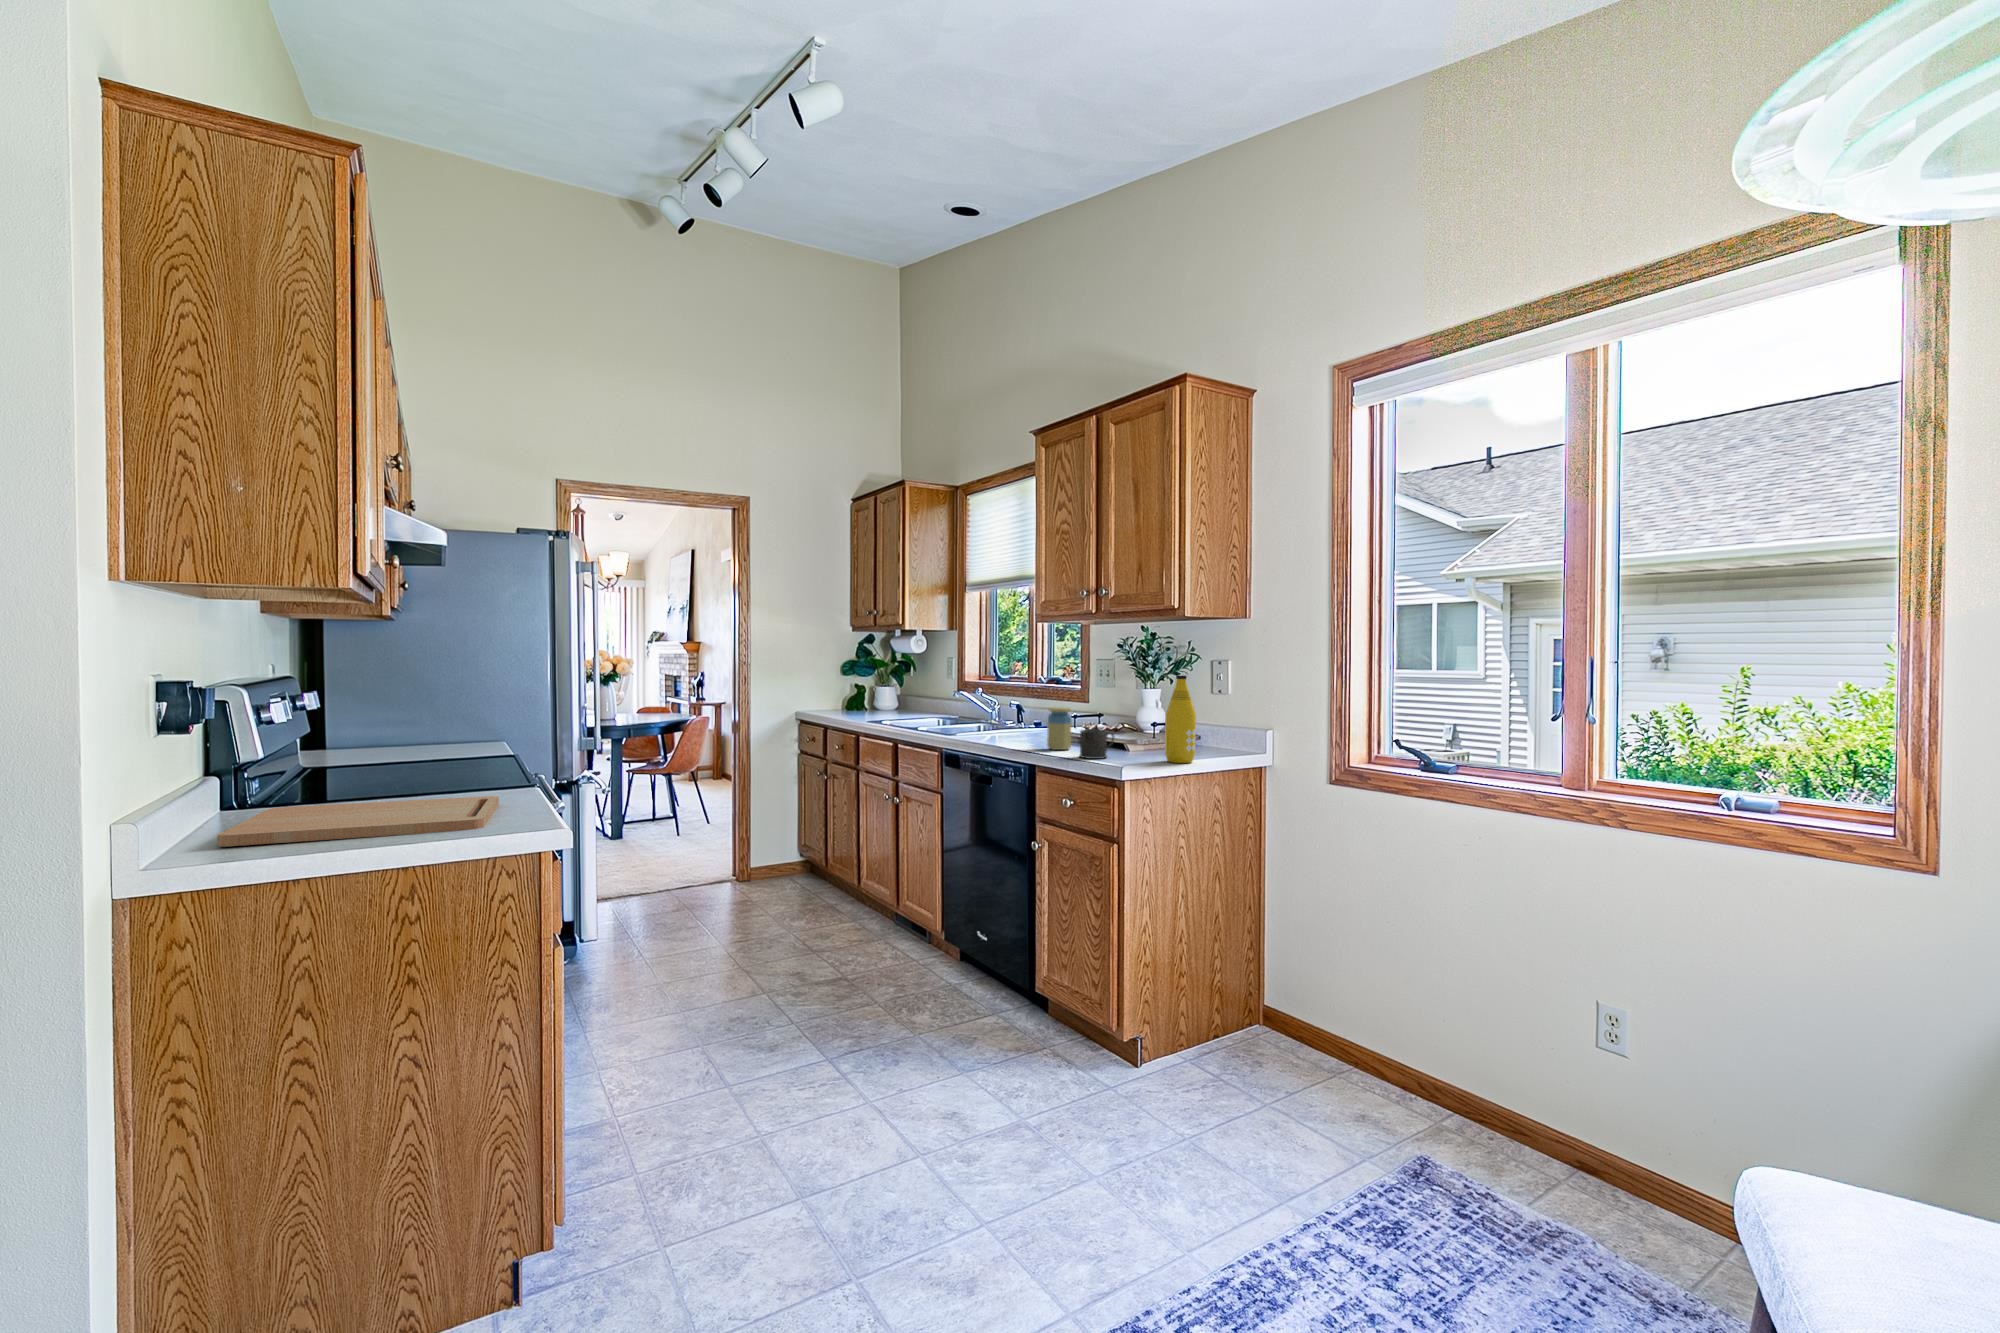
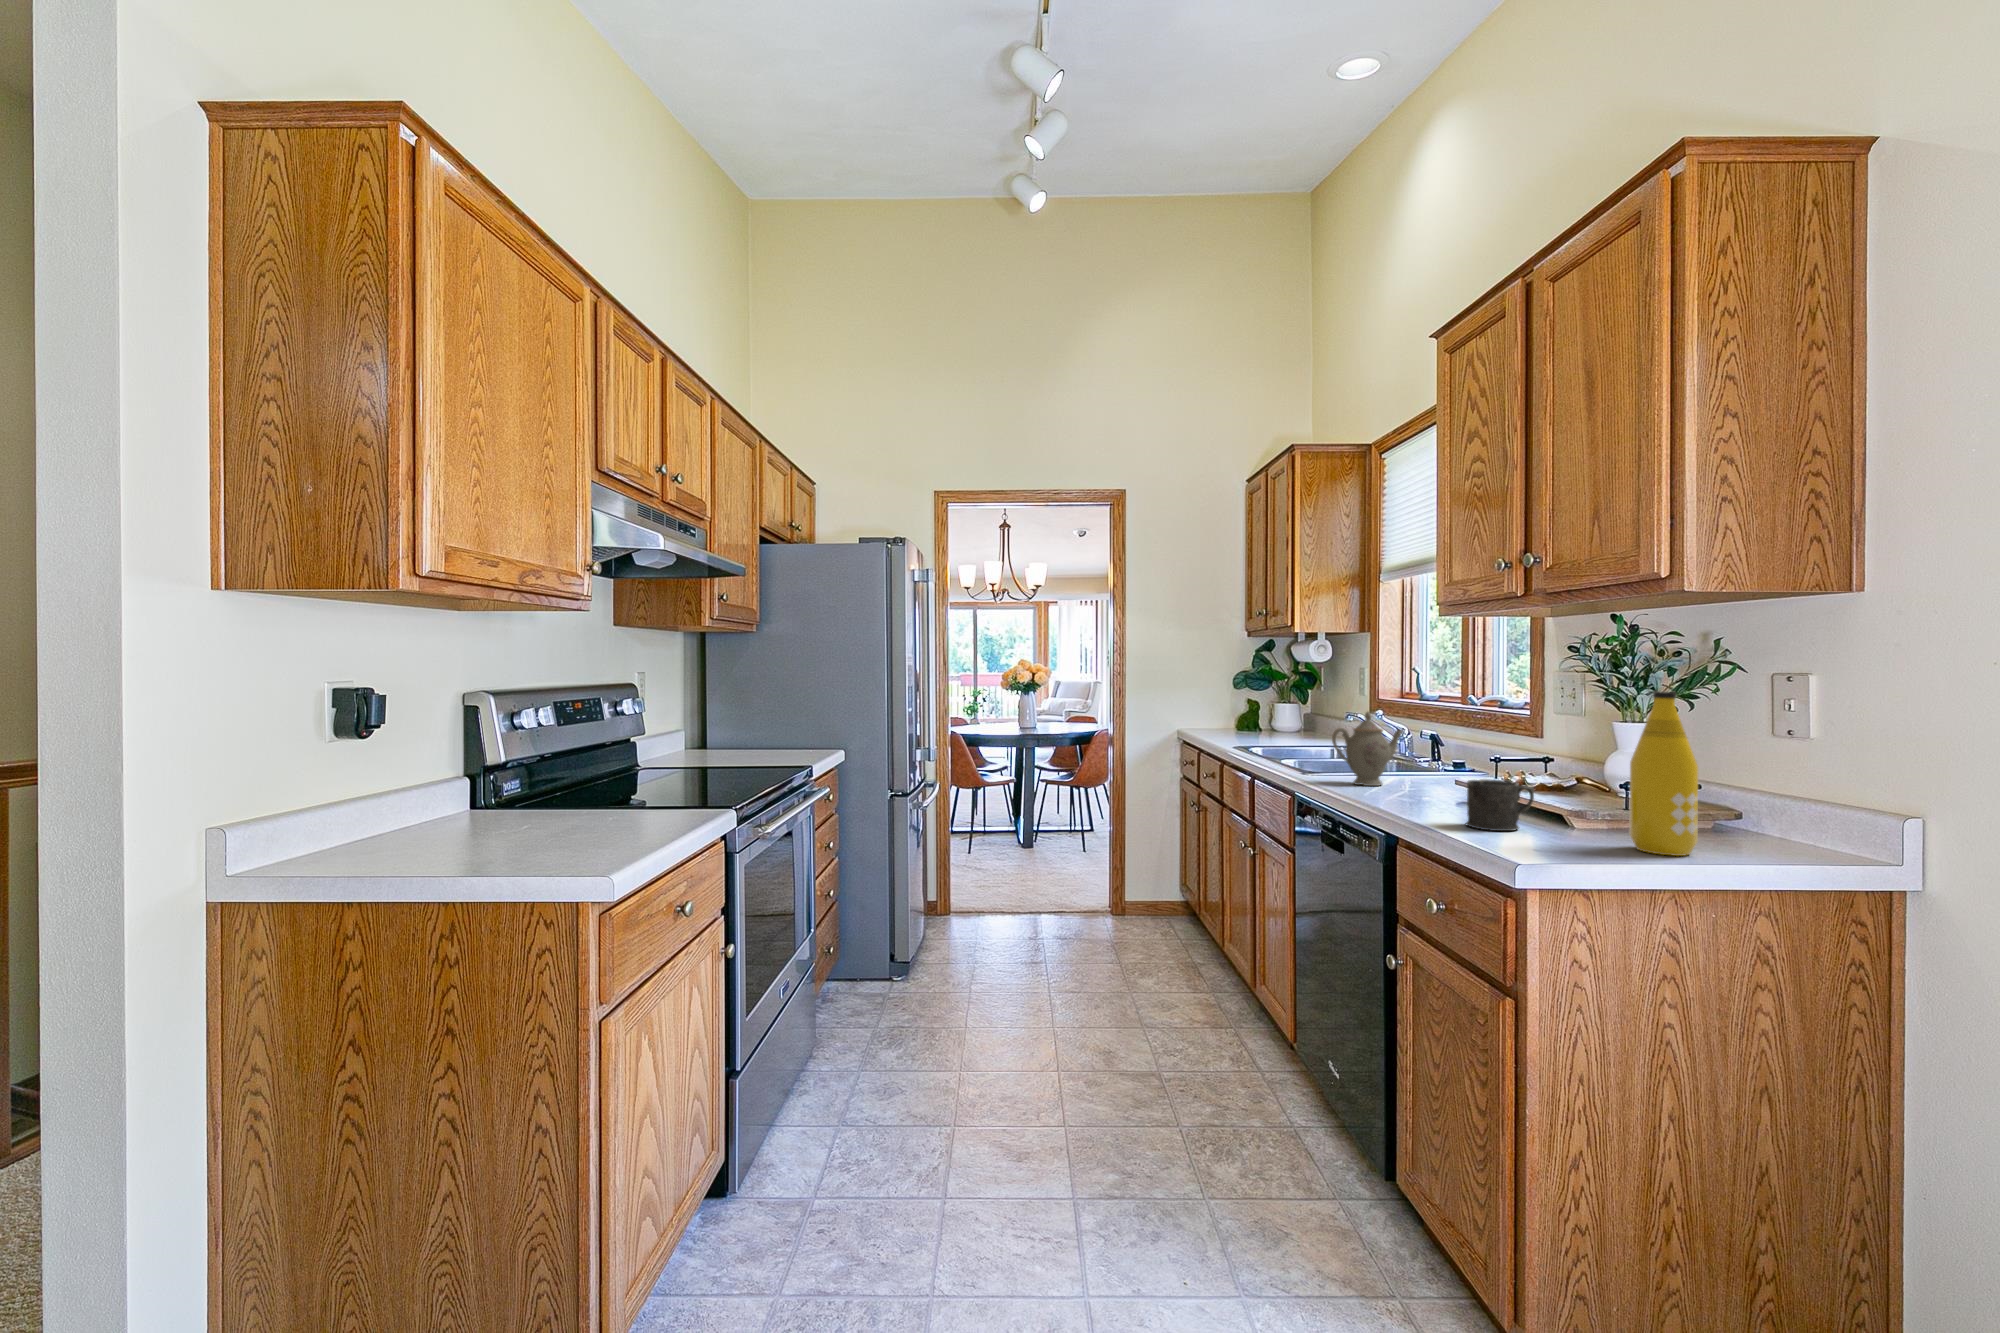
teapot: none [973,691,1016,741] -> present [1332,712,1403,786]
jar: present [1047,707,1071,750] -> none [1431,740,1474,809]
cutting board: present [218,796,499,847] -> none [343,816,637,863]

